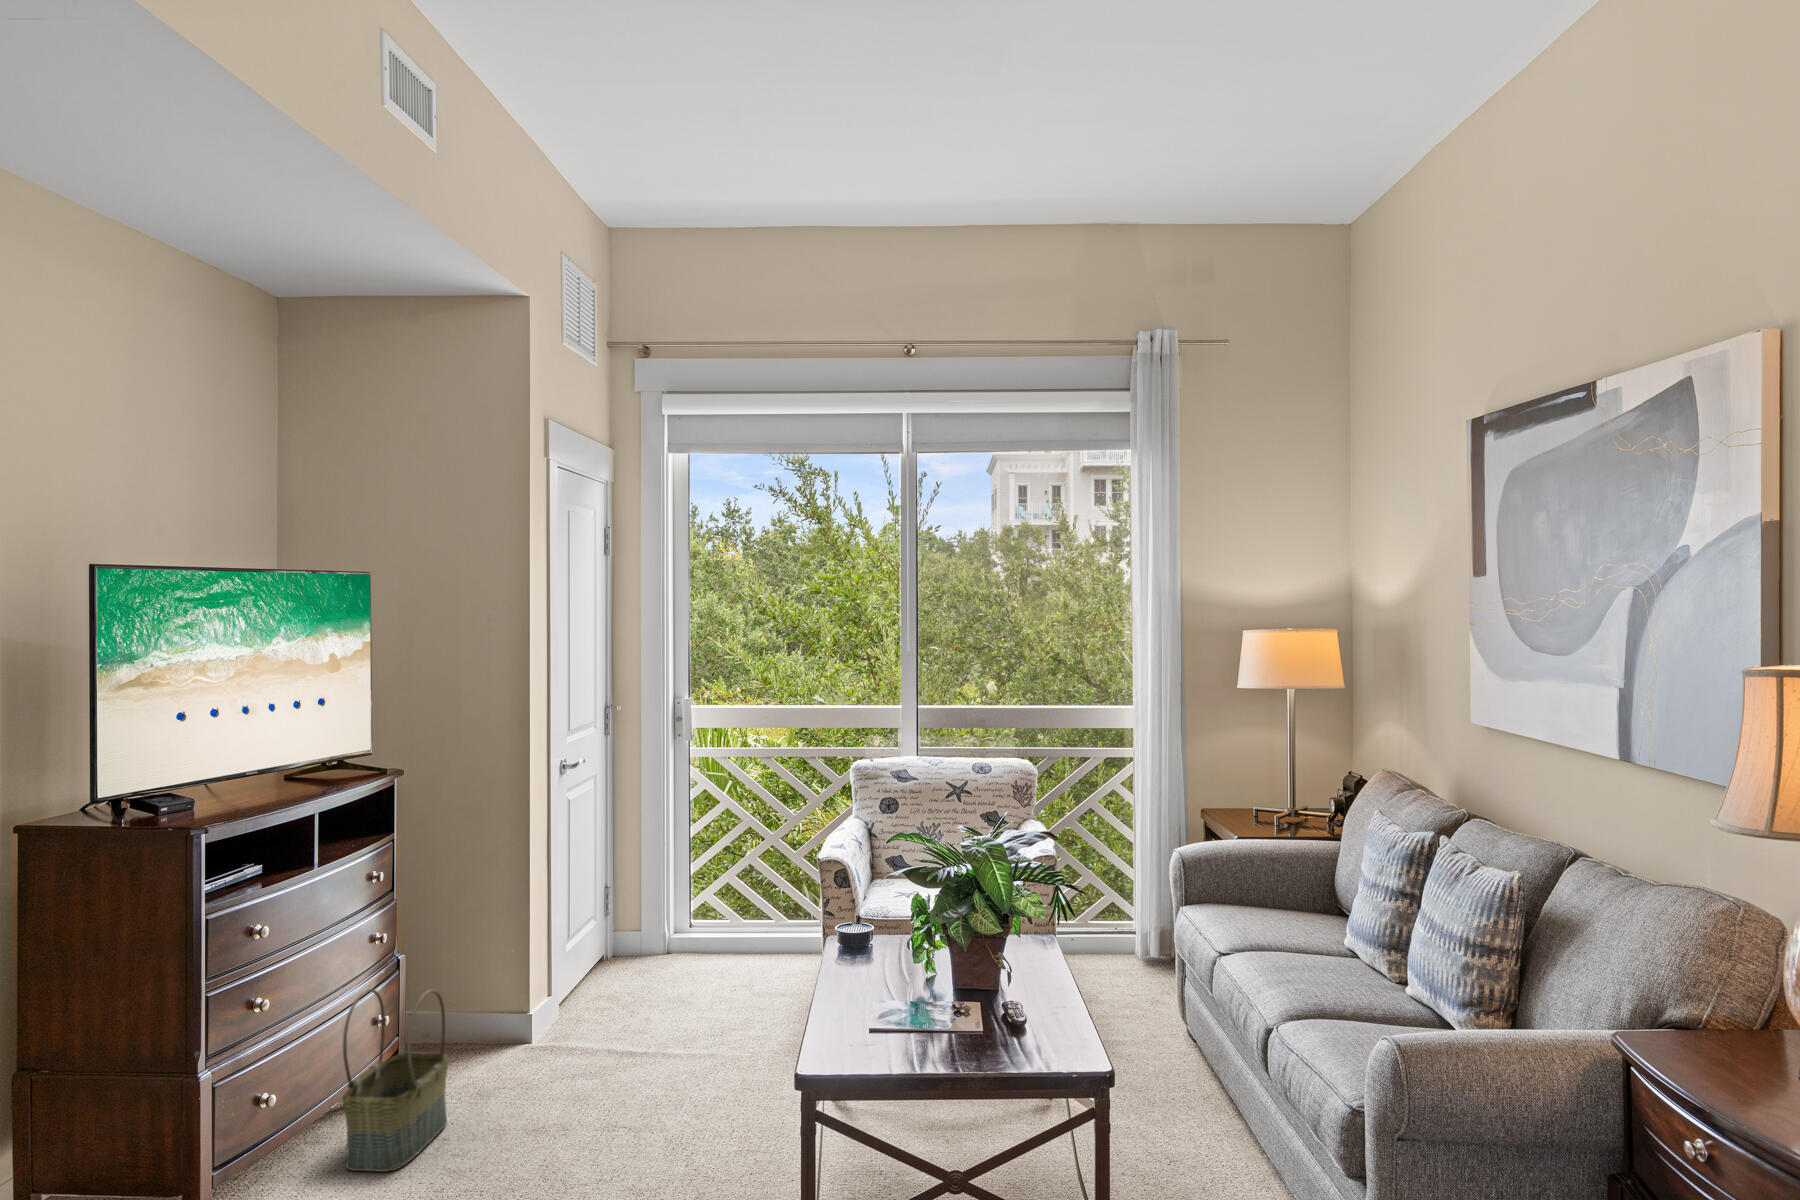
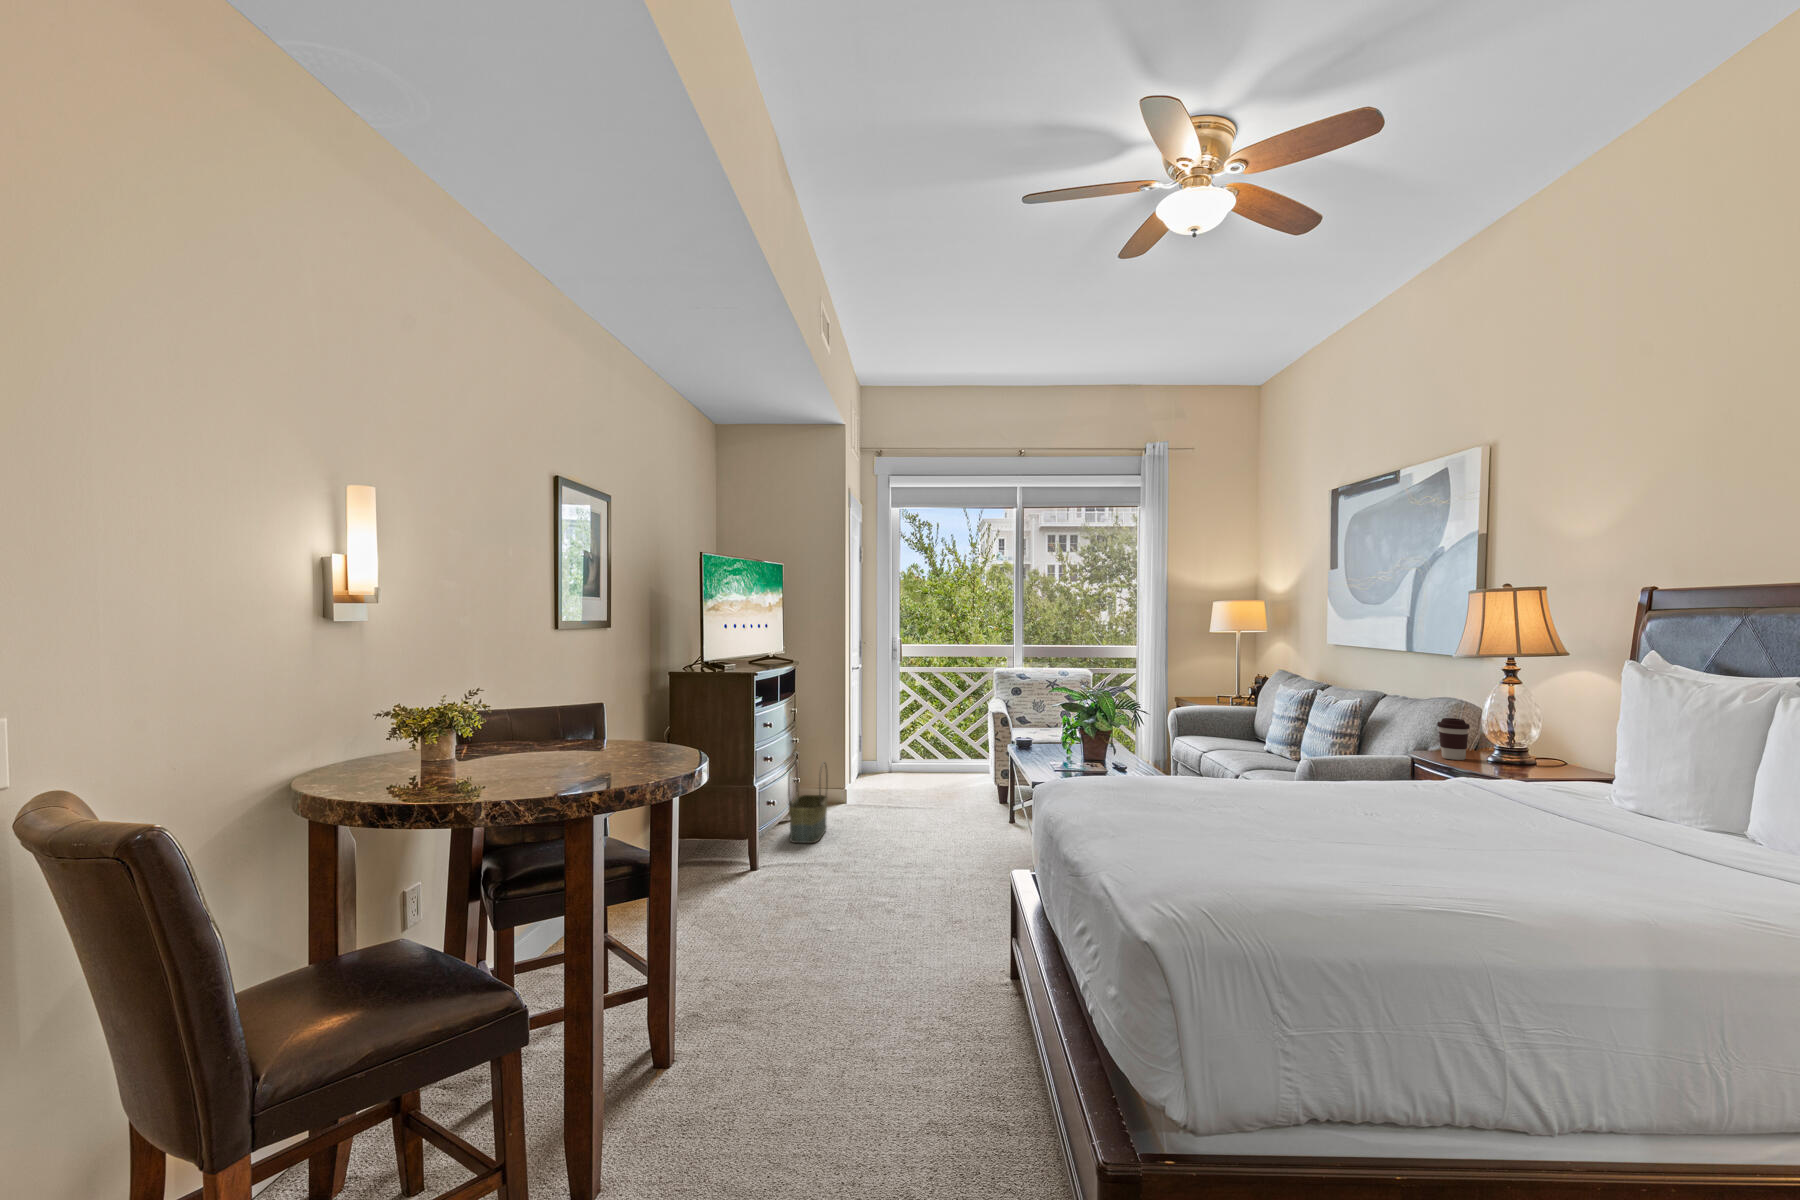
coffee cup: none [1683,956,1757,1061] -> present [1437,718,1470,760]

